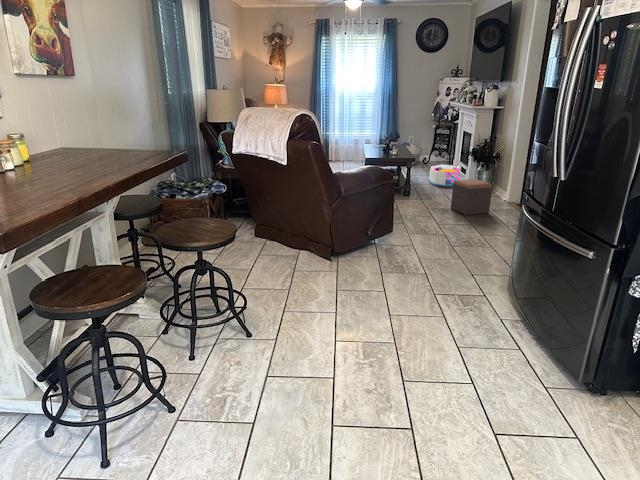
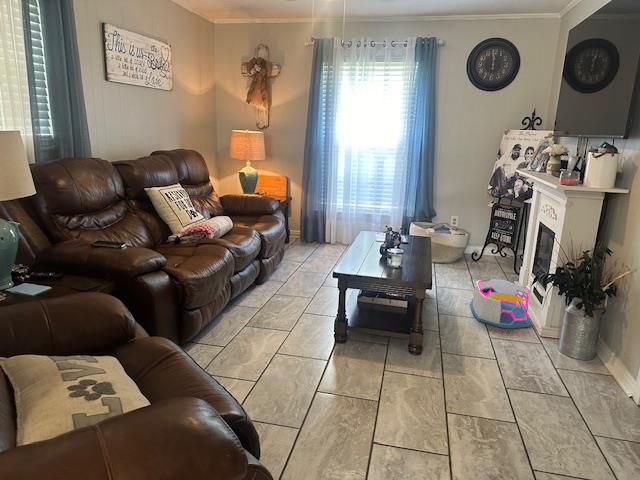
footstool: present [451,179,492,215] -> none [501,356,608,456]

